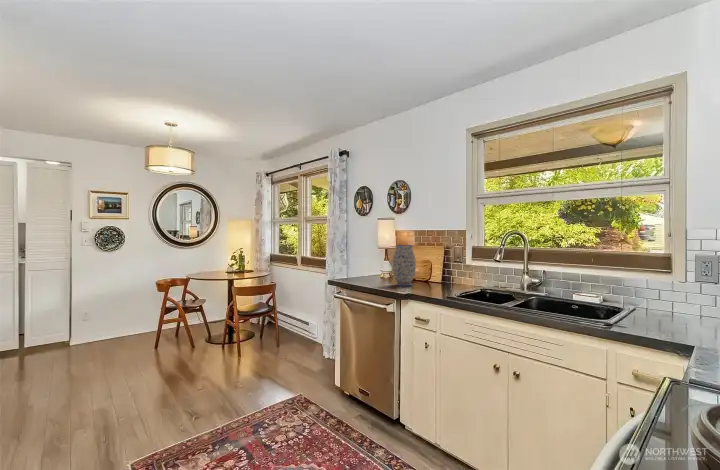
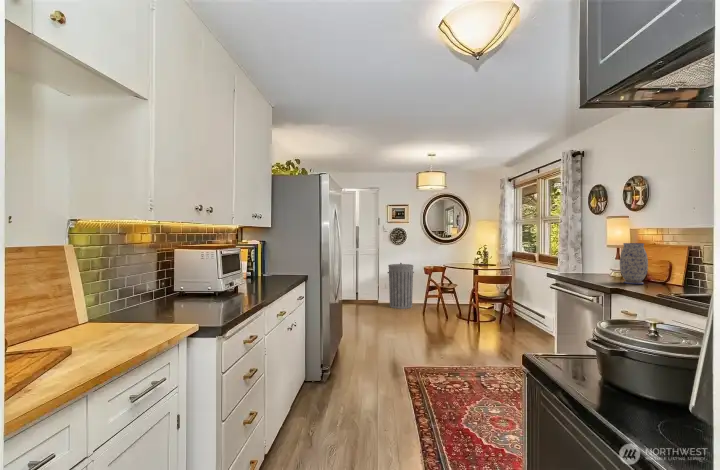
trash can: none [102,276,143,340] -> present [388,263,414,309]

